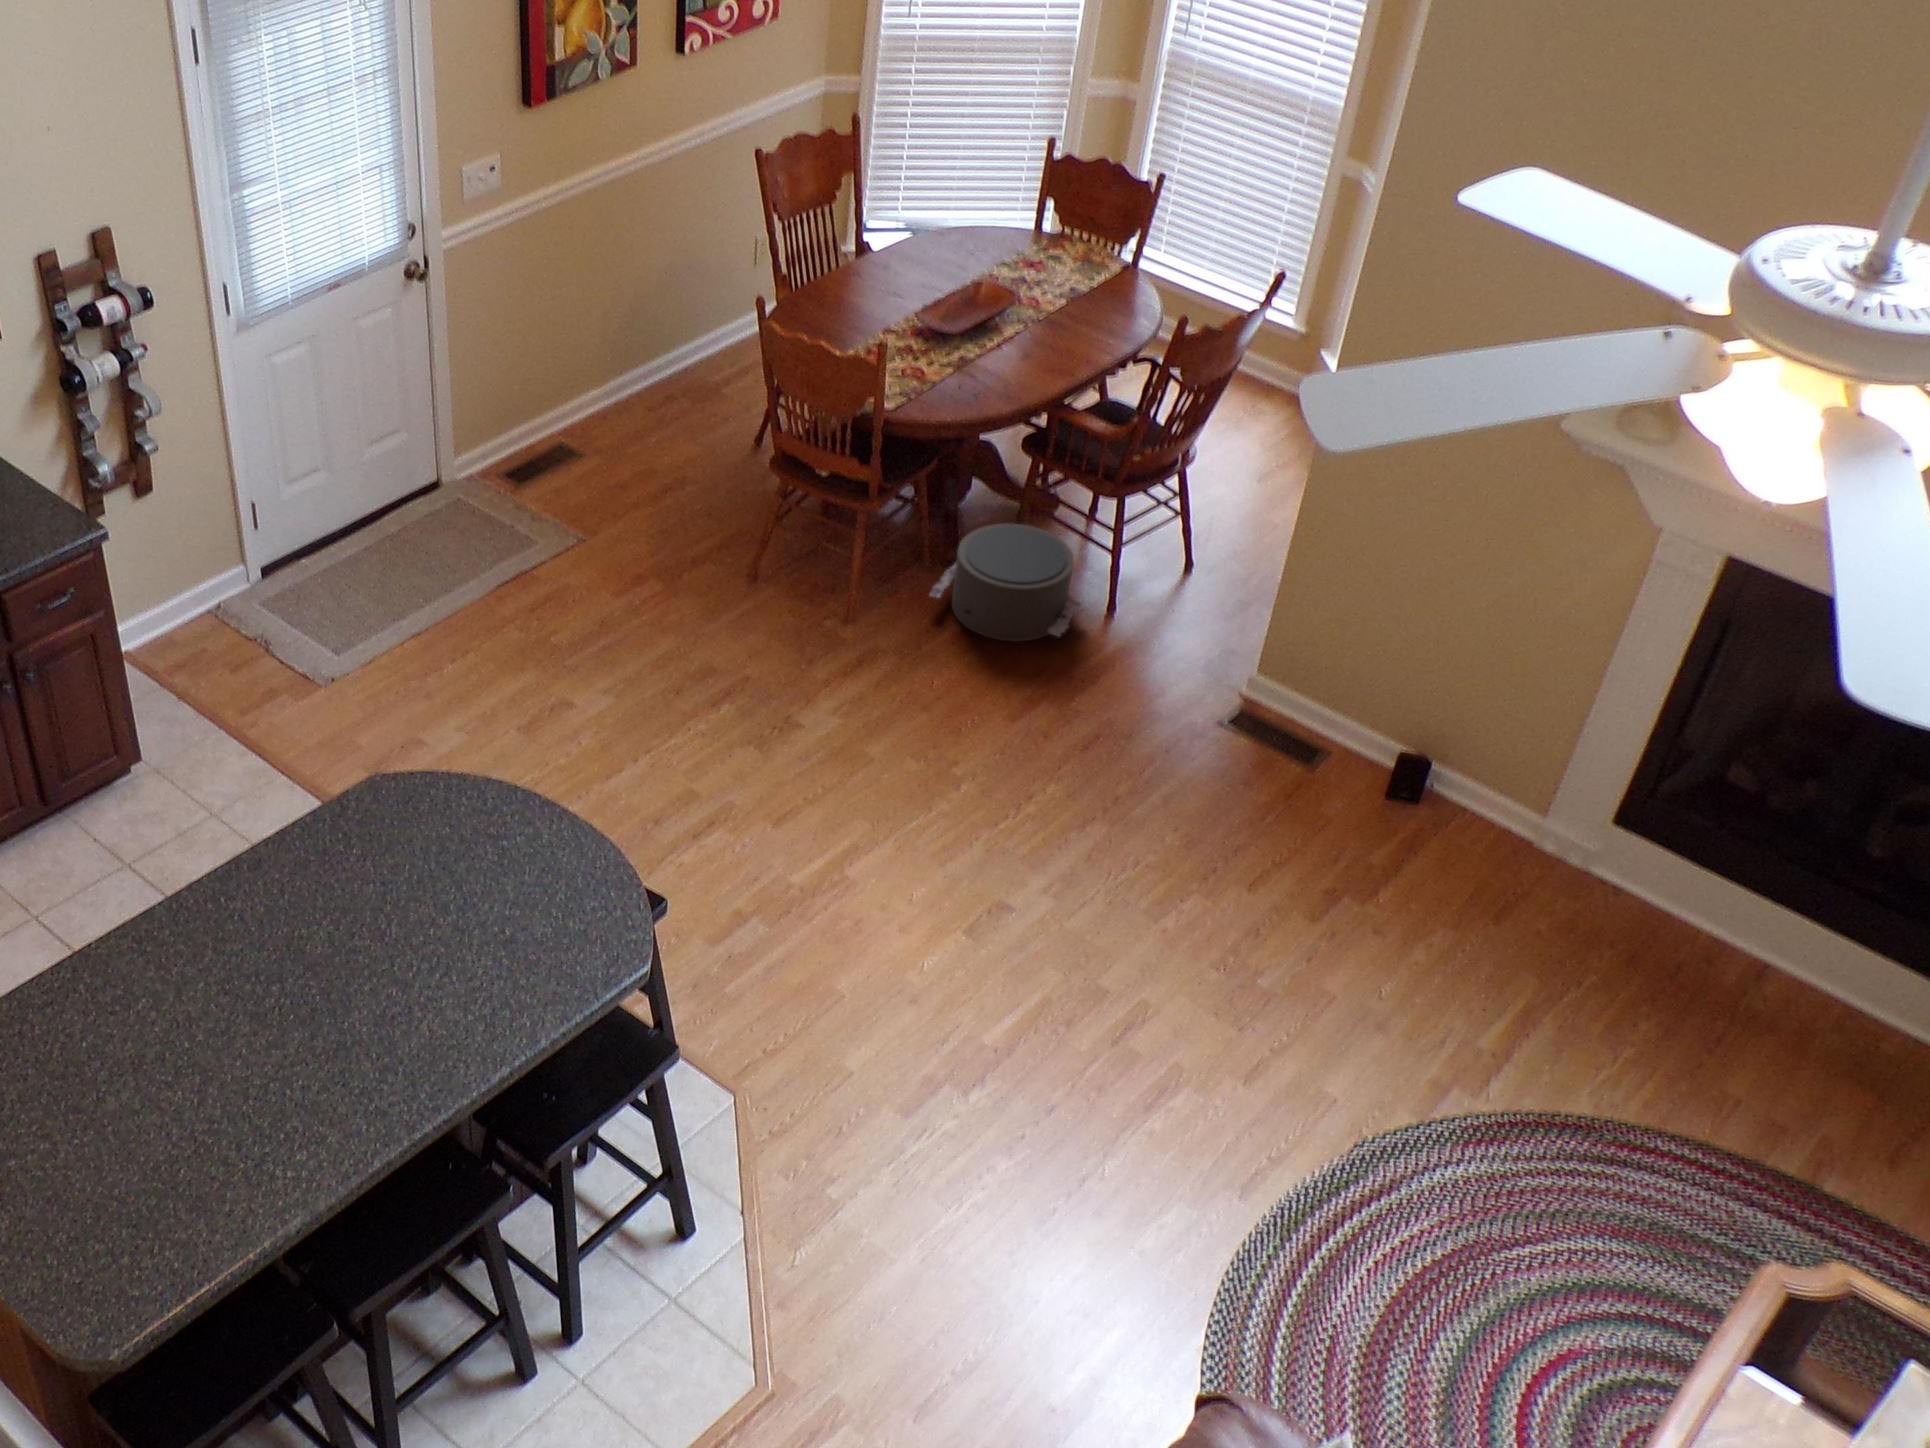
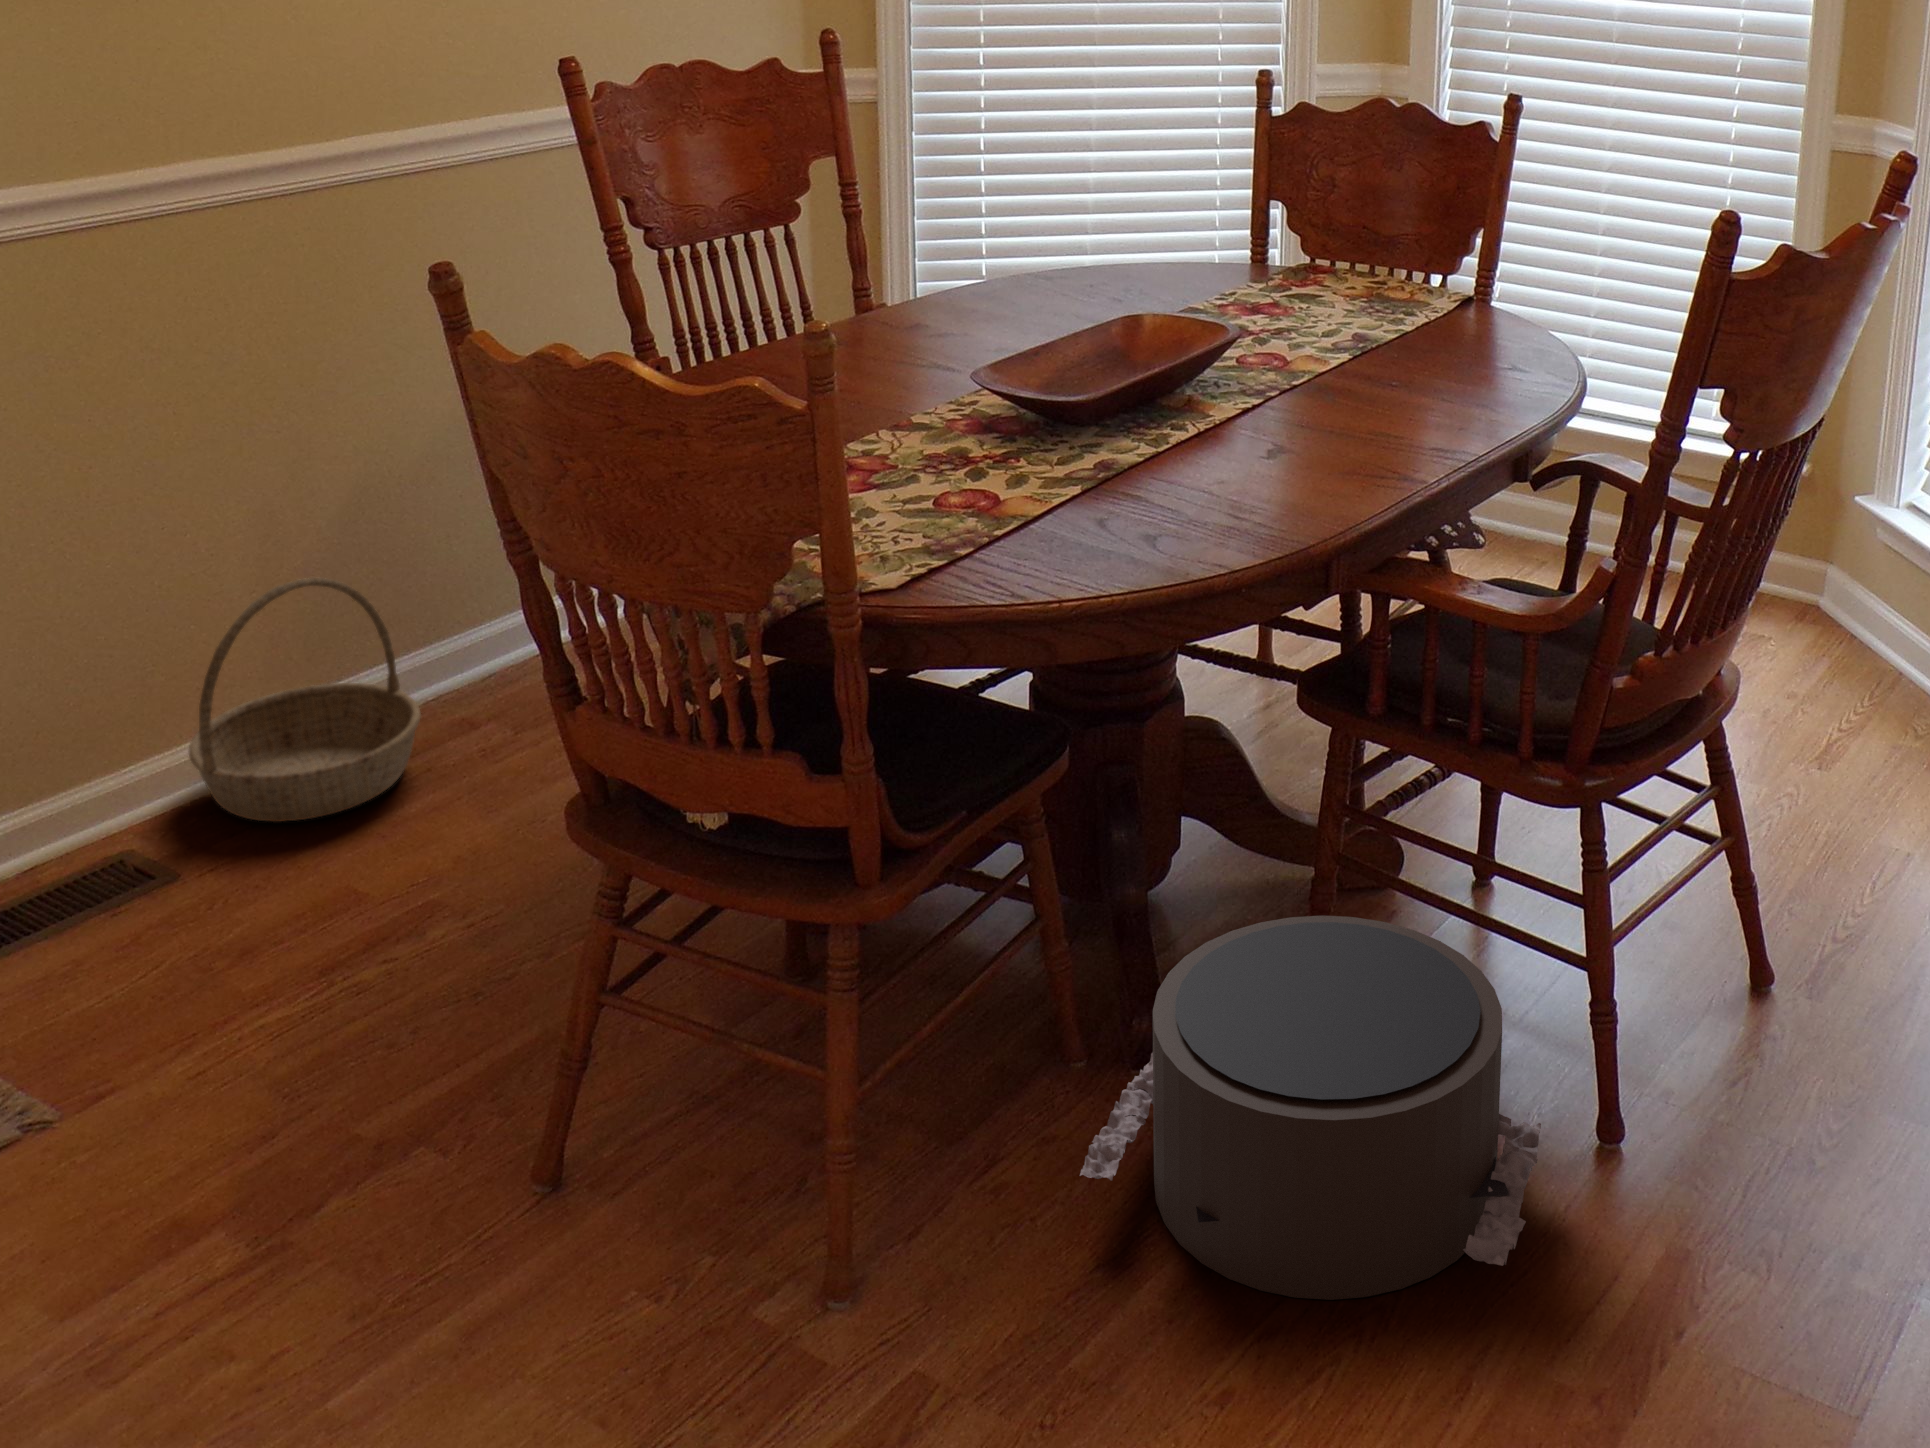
basket: none [588,344,672,439] -> present [189,577,421,822]

